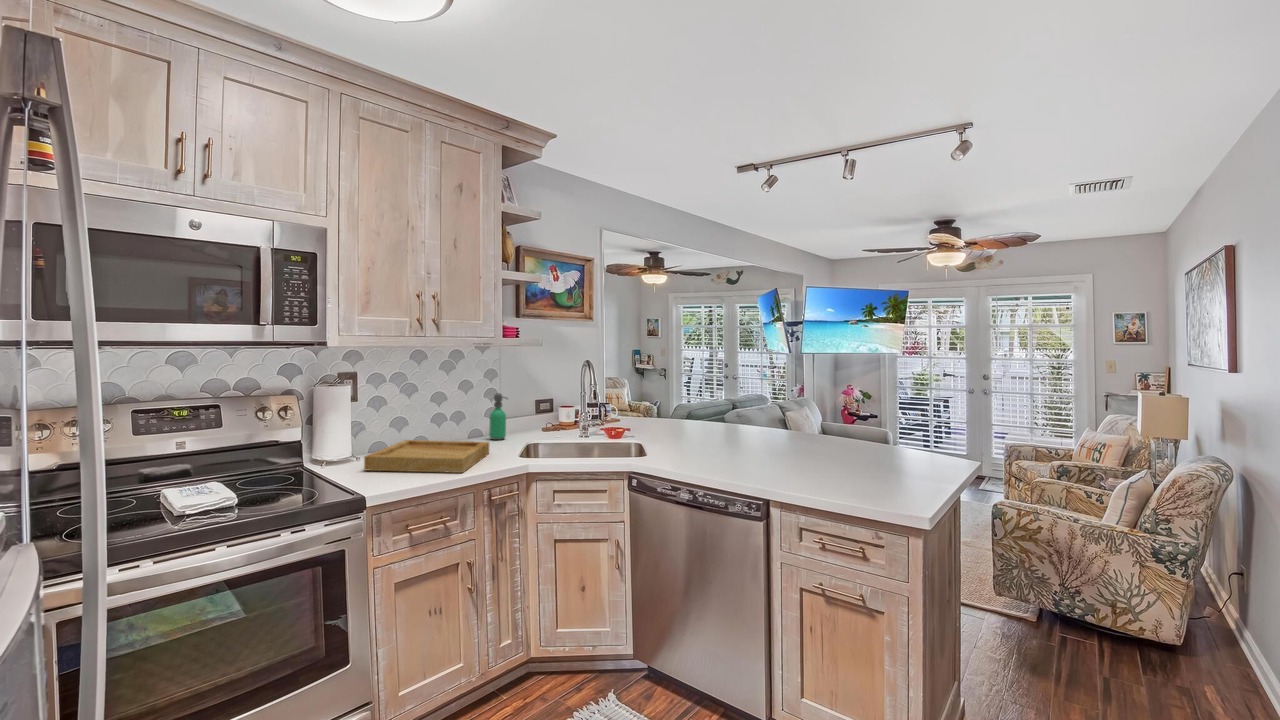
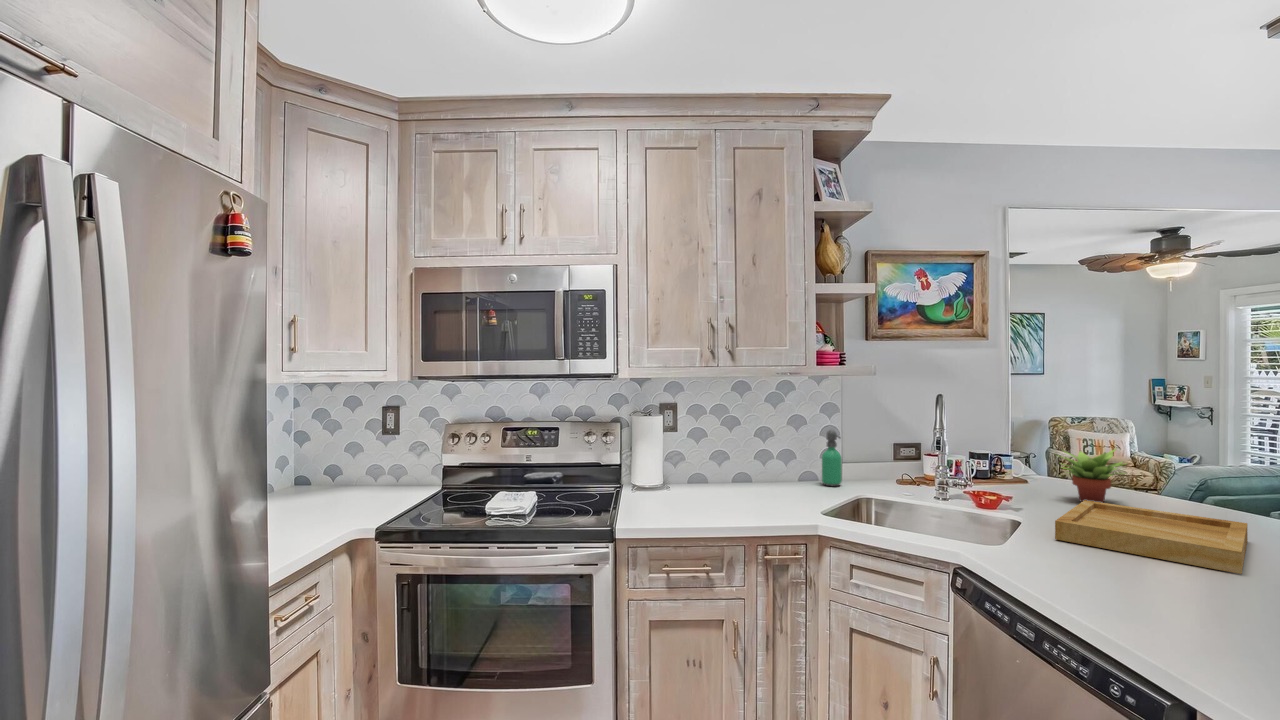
succulent plant: none [642,394,678,430] -> present [1064,449,1123,503]
tray: present [364,440,489,473] -> present [1055,500,1248,574]

